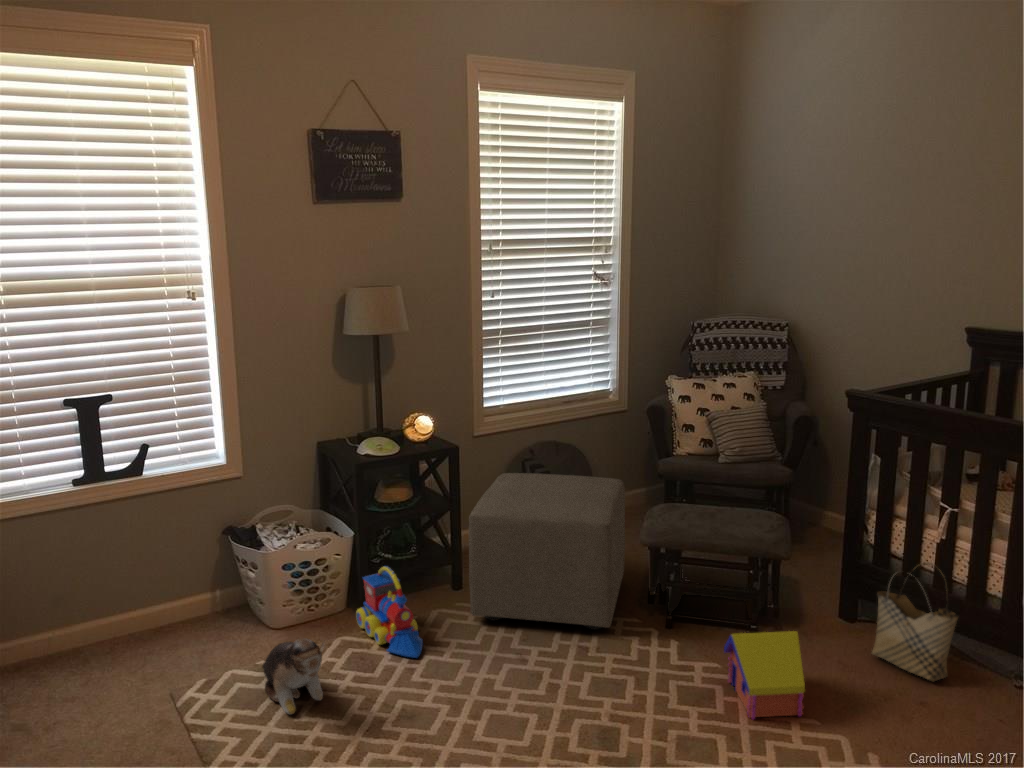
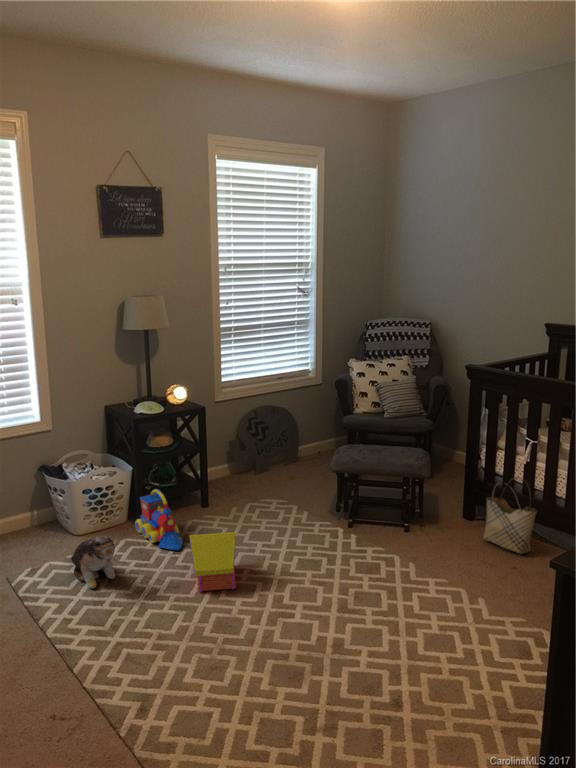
ottoman: present [469,473,625,630] -> none [213,426,320,530]
toy house: present [724,631,805,719] -> present [189,532,236,592]

